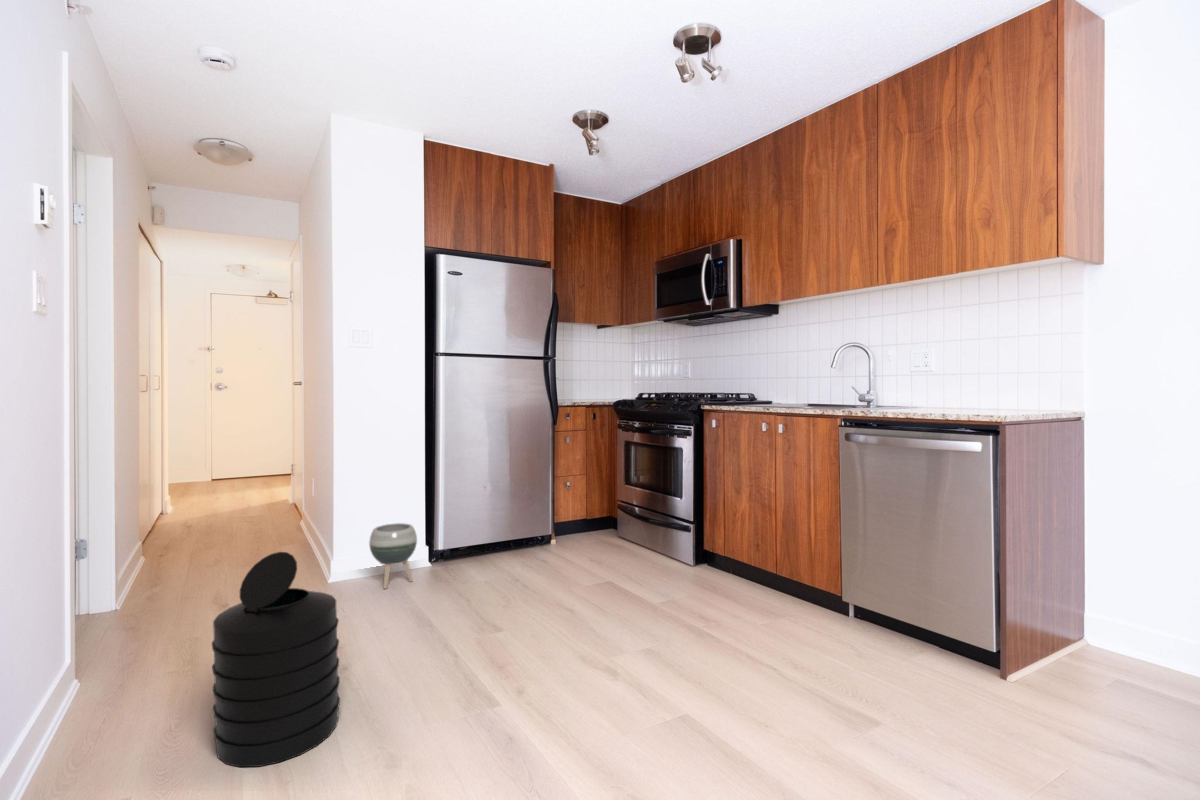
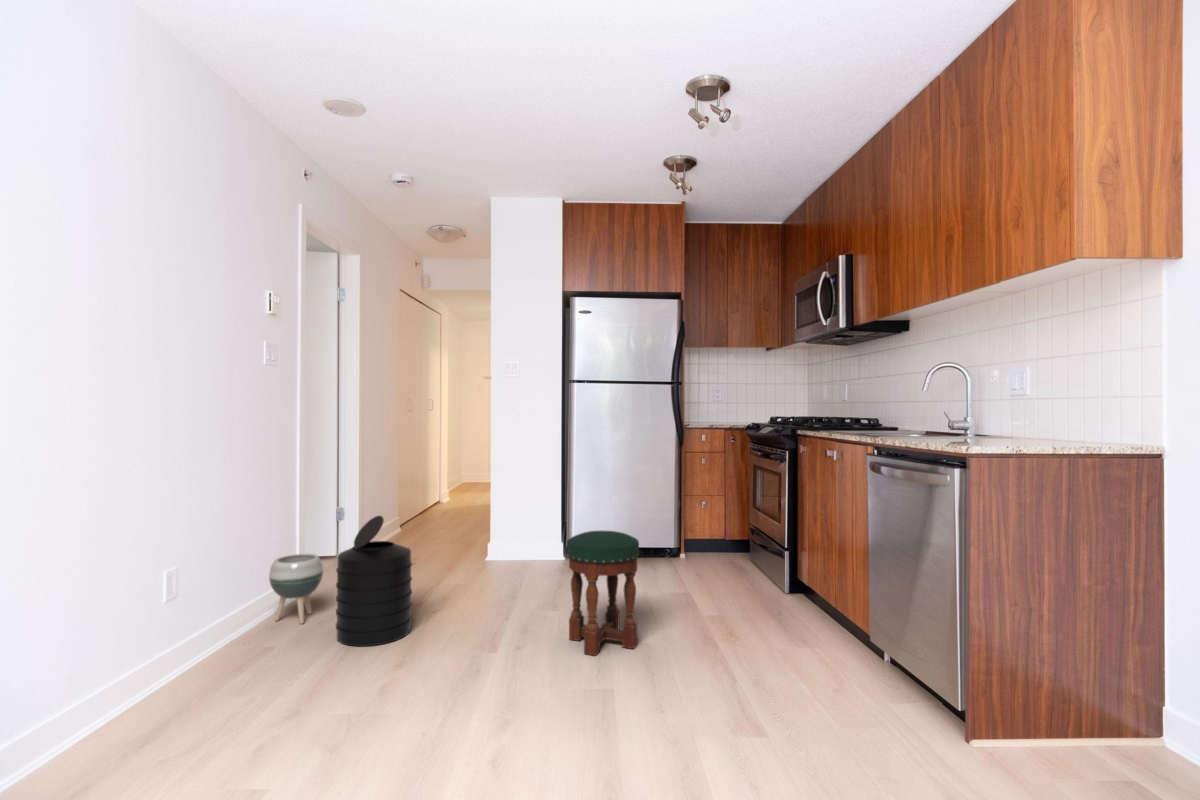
planter: present [369,523,417,589] -> present [269,554,323,624]
stool: none [556,528,642,680] -> present [567,530,639,656]

